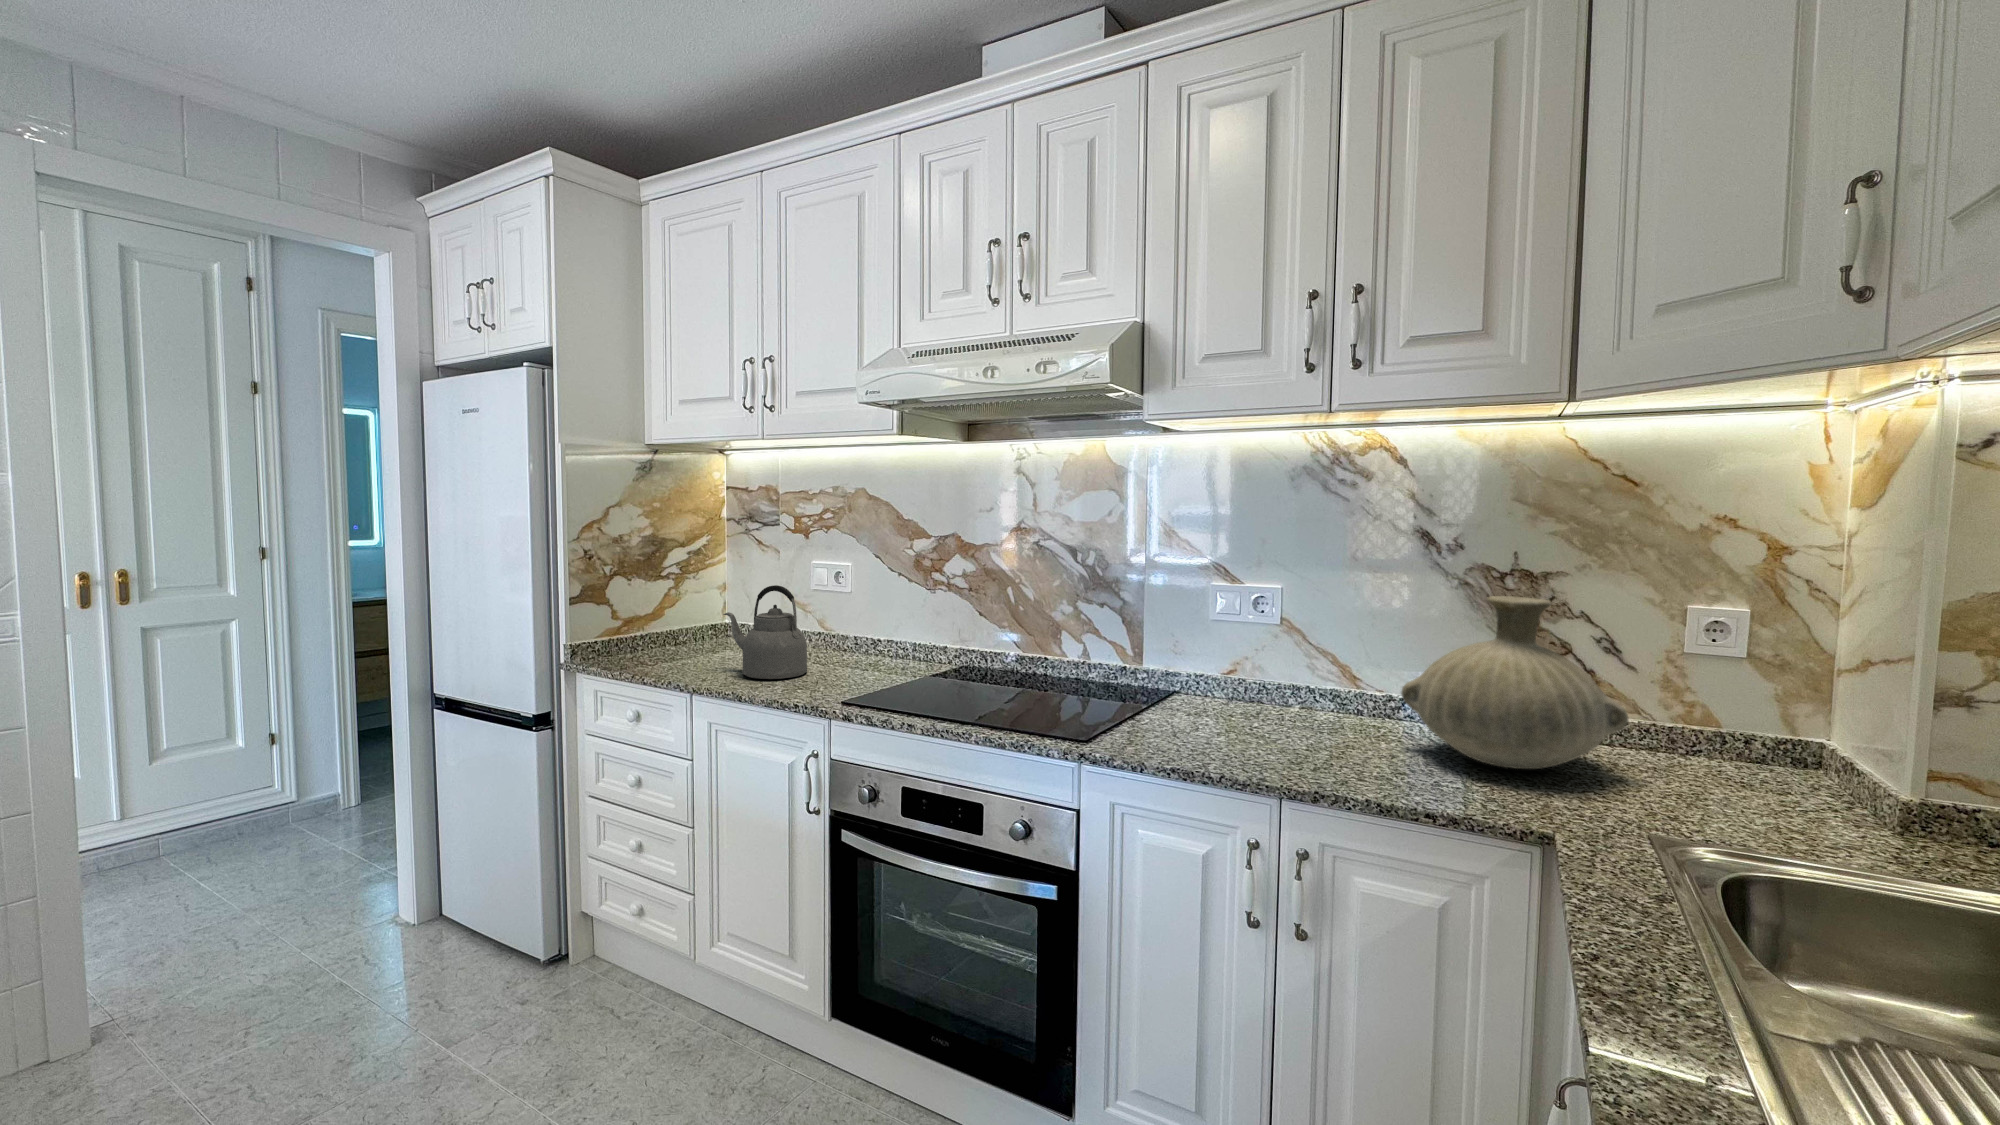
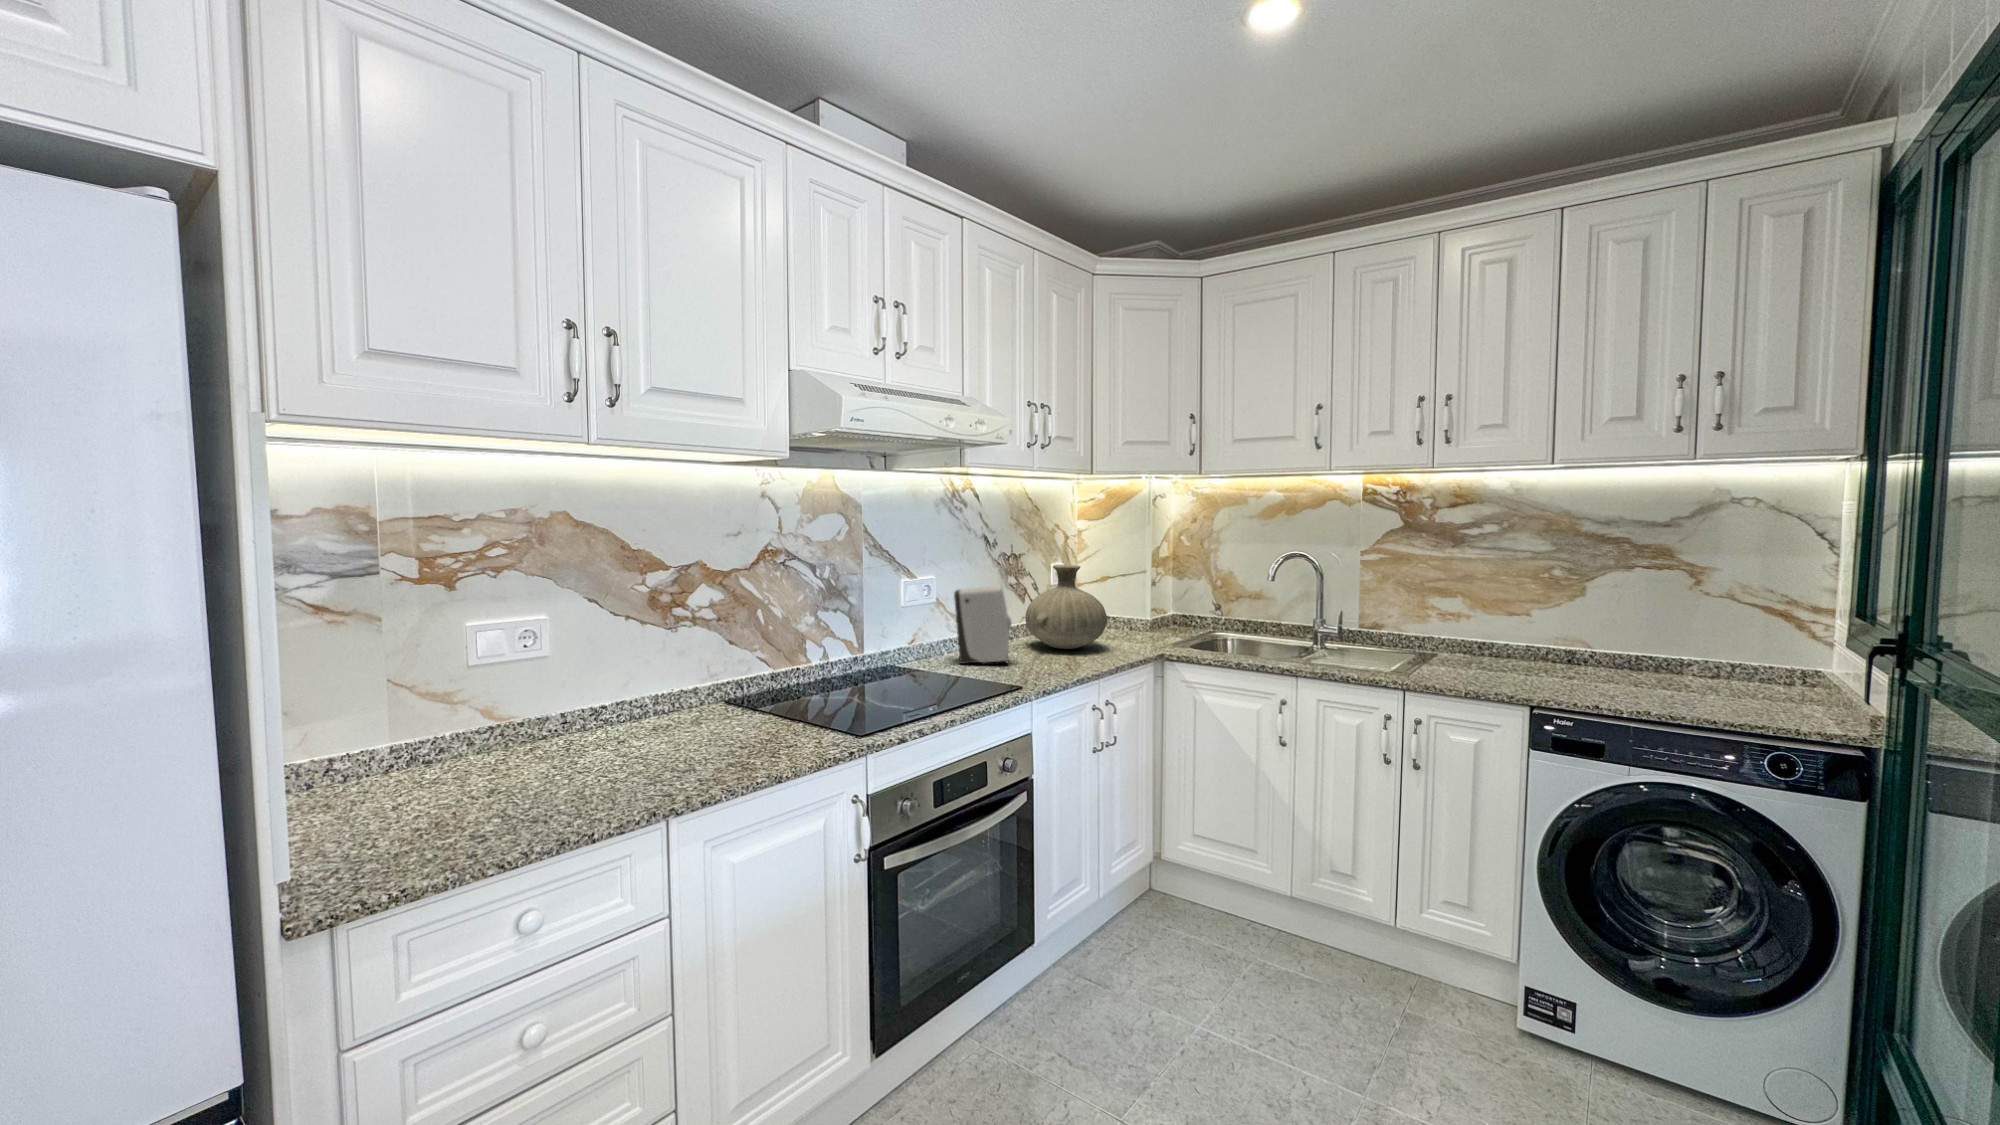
kettle: present [723,585,807,679] -> none [583,647,703,778]
soap dispenser: none [1239,608,1322,734] -> present [954,586,1012,664]

